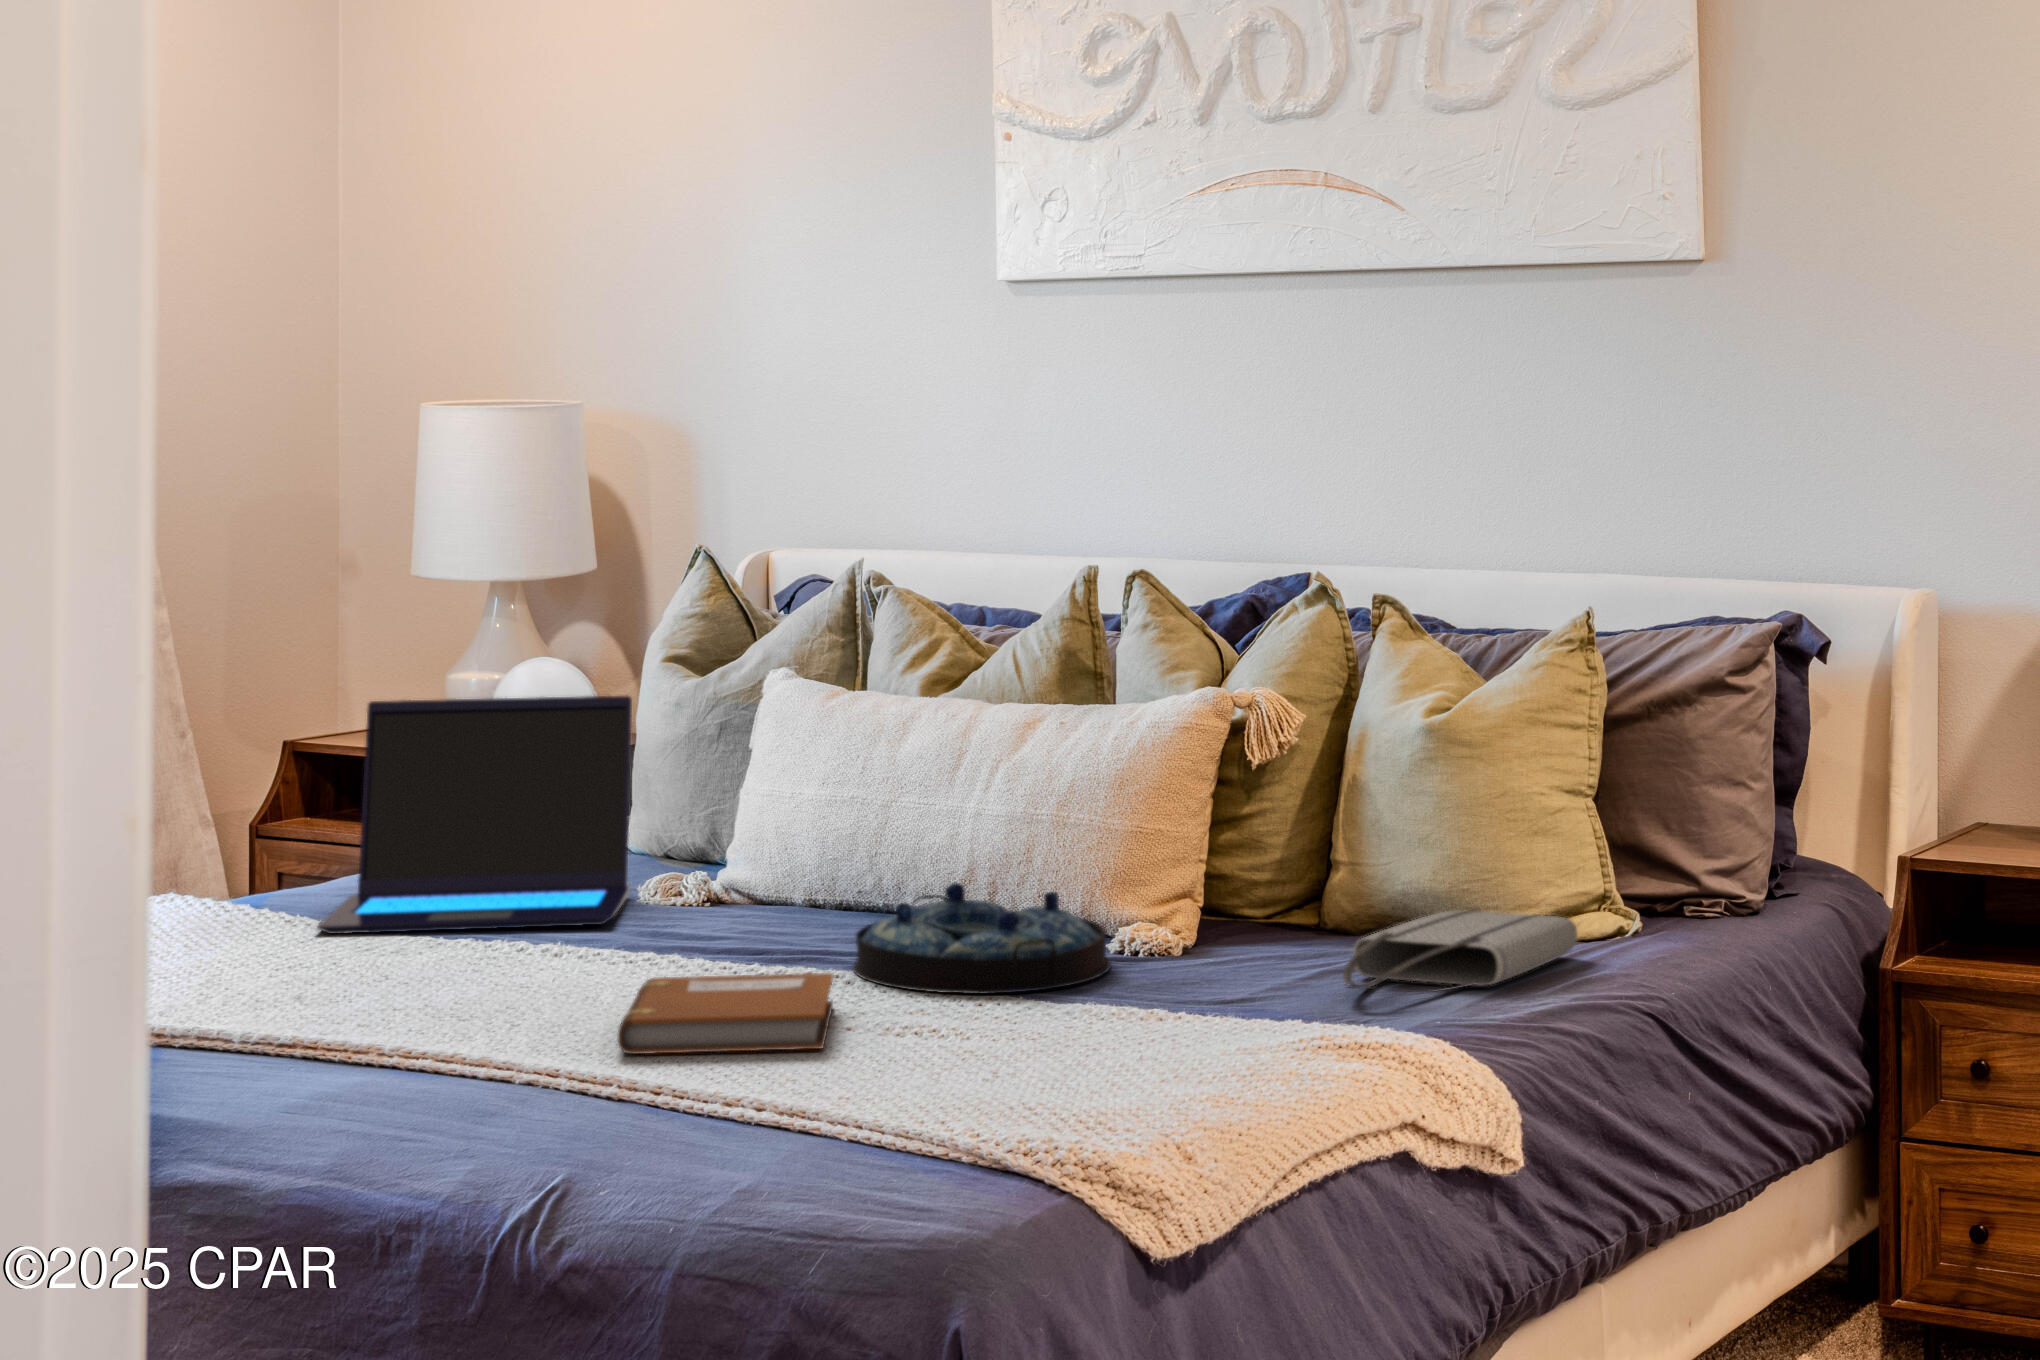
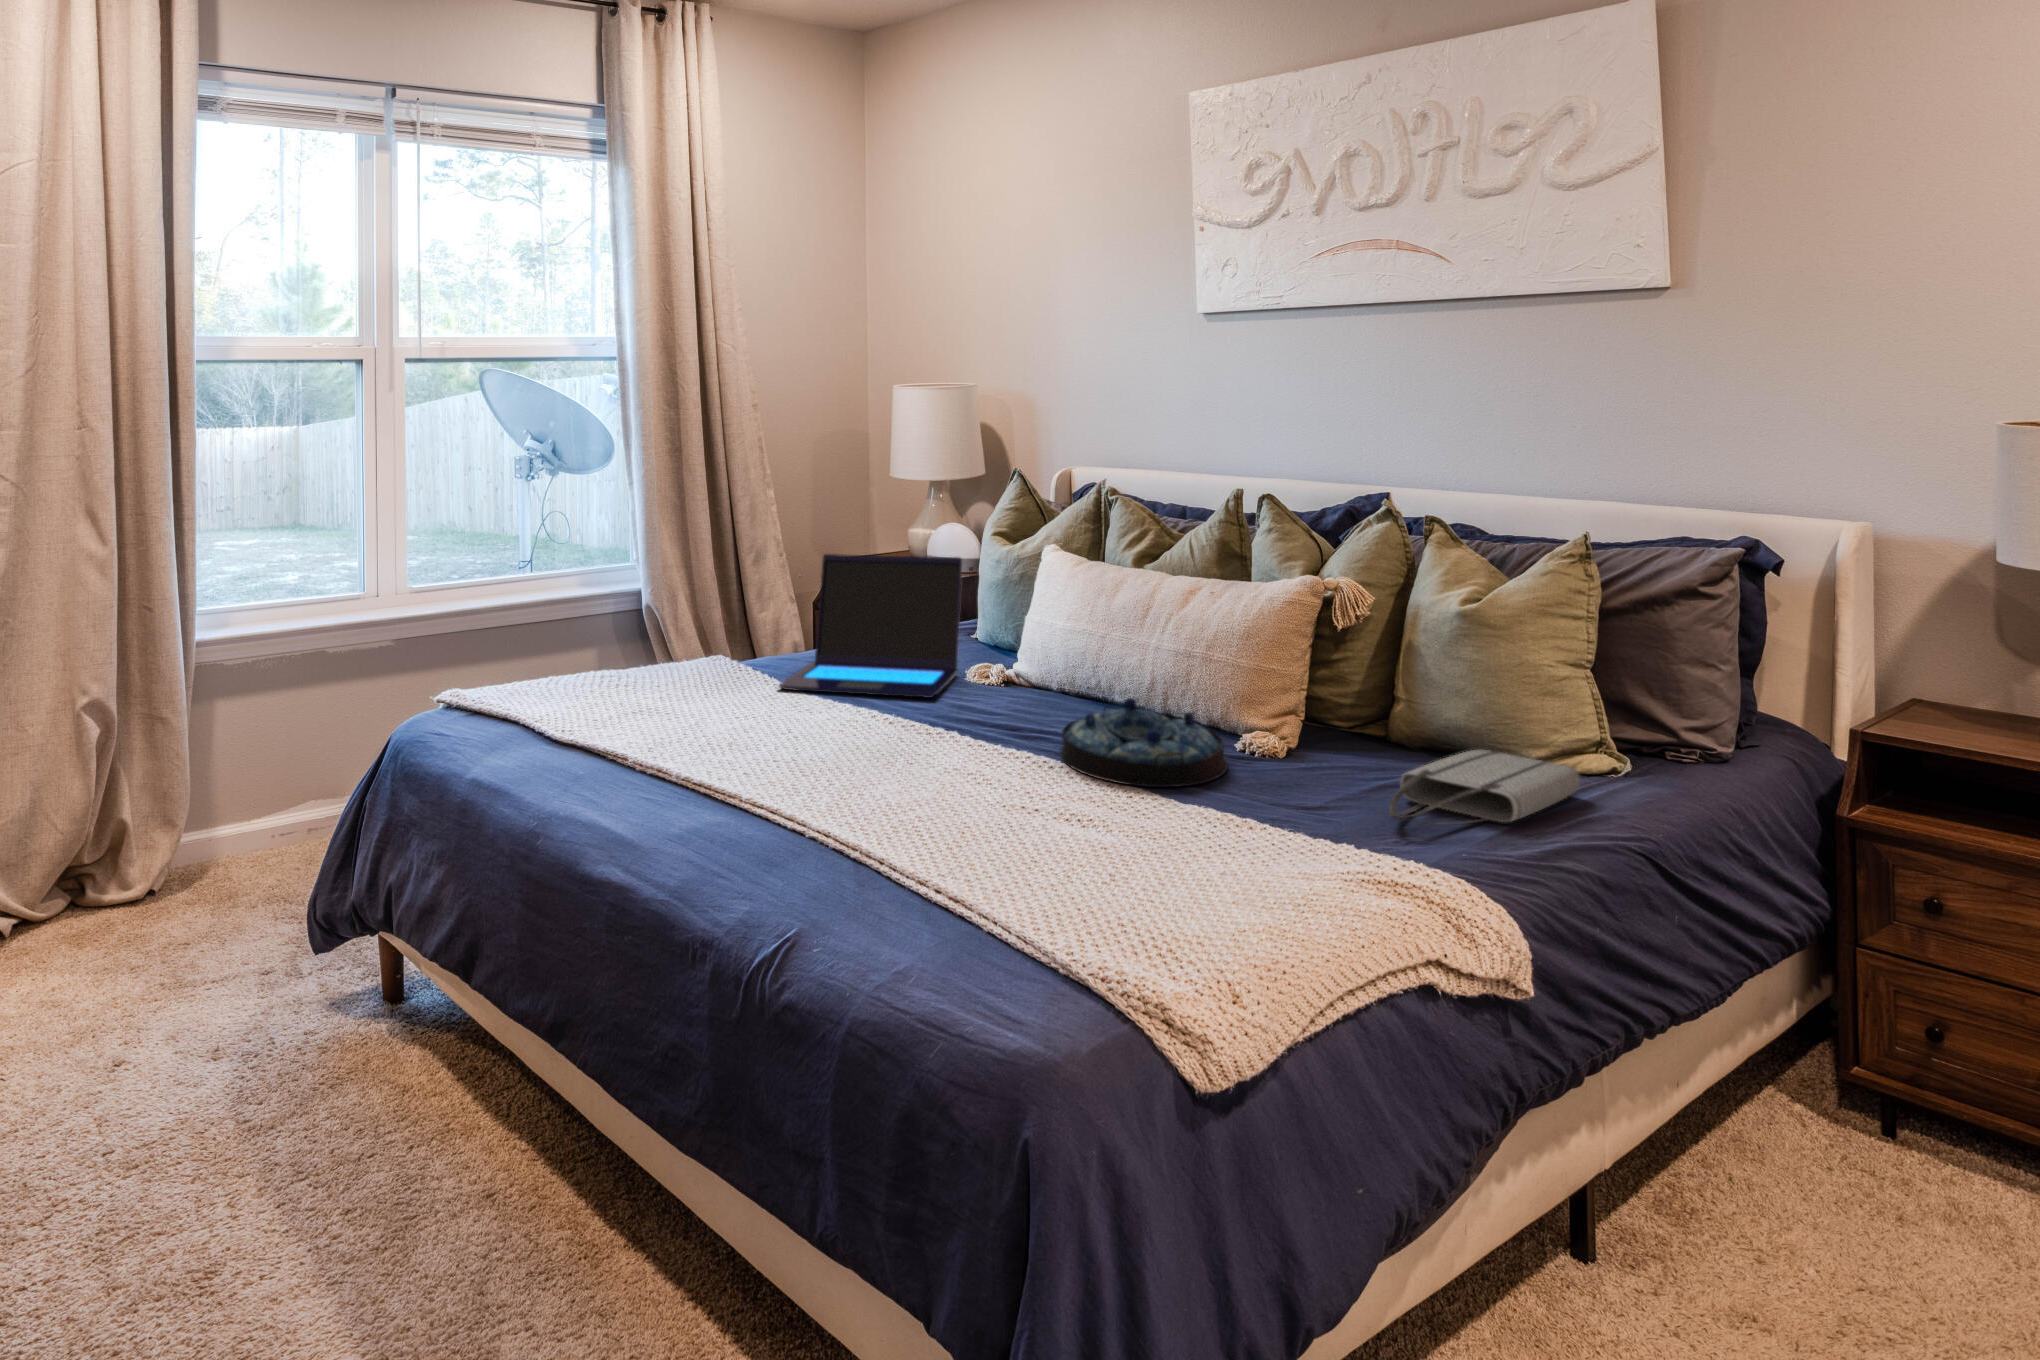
notebook: present [618,973,833,1054] -> none [880,756,1033,829]

